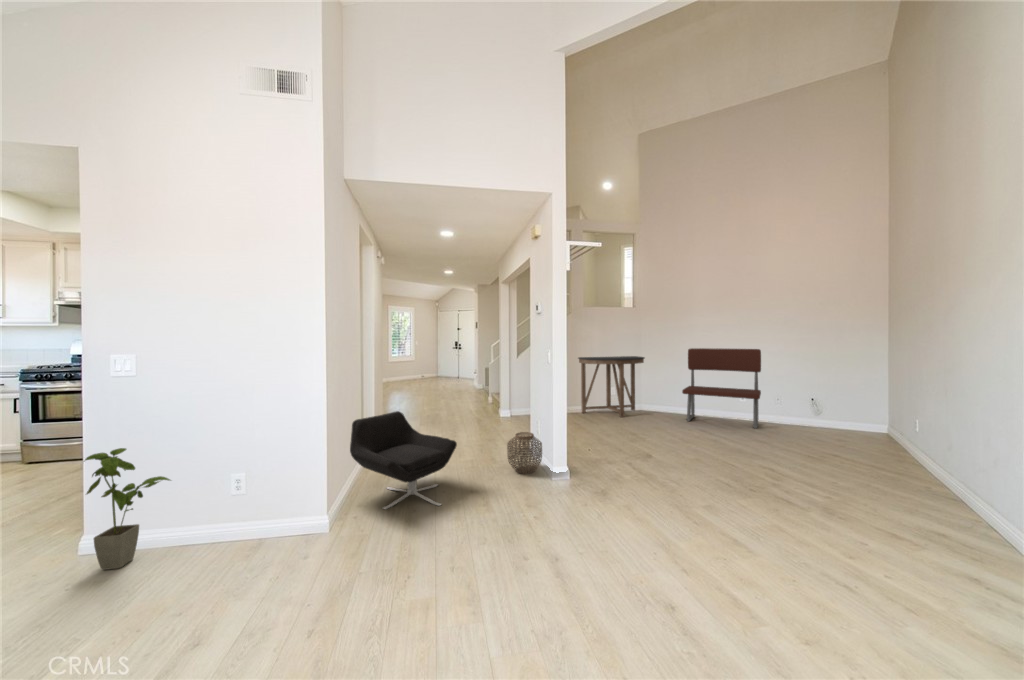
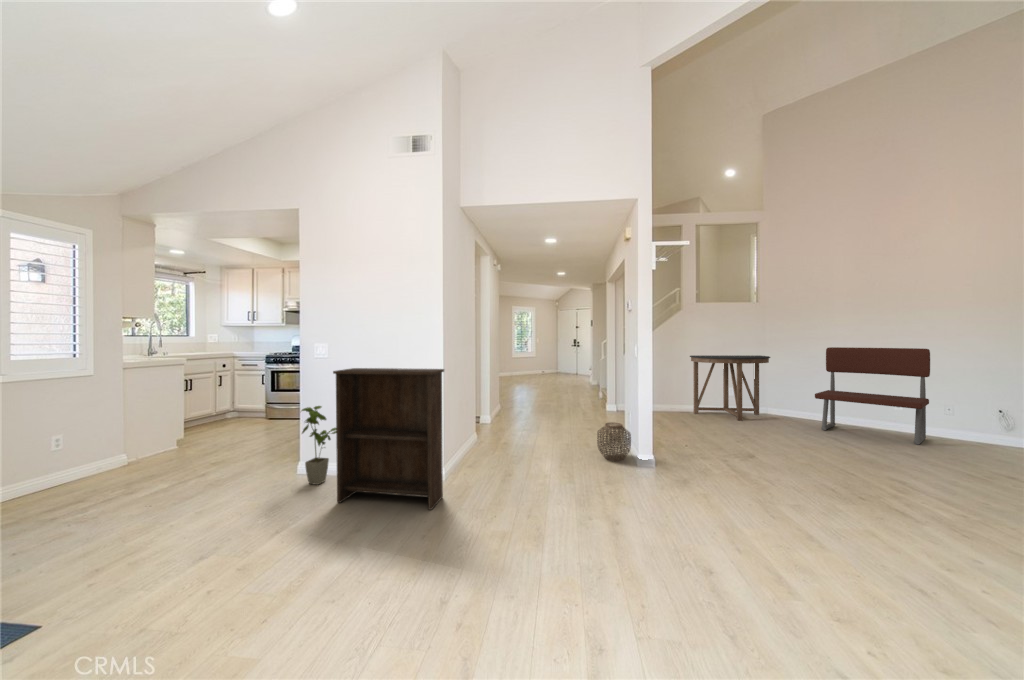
bookshelf: none [148,386,333,596] -> present [333,368,444,510]
lounge chair: present [350,411,457,509] -> none [462,396,548,476]

